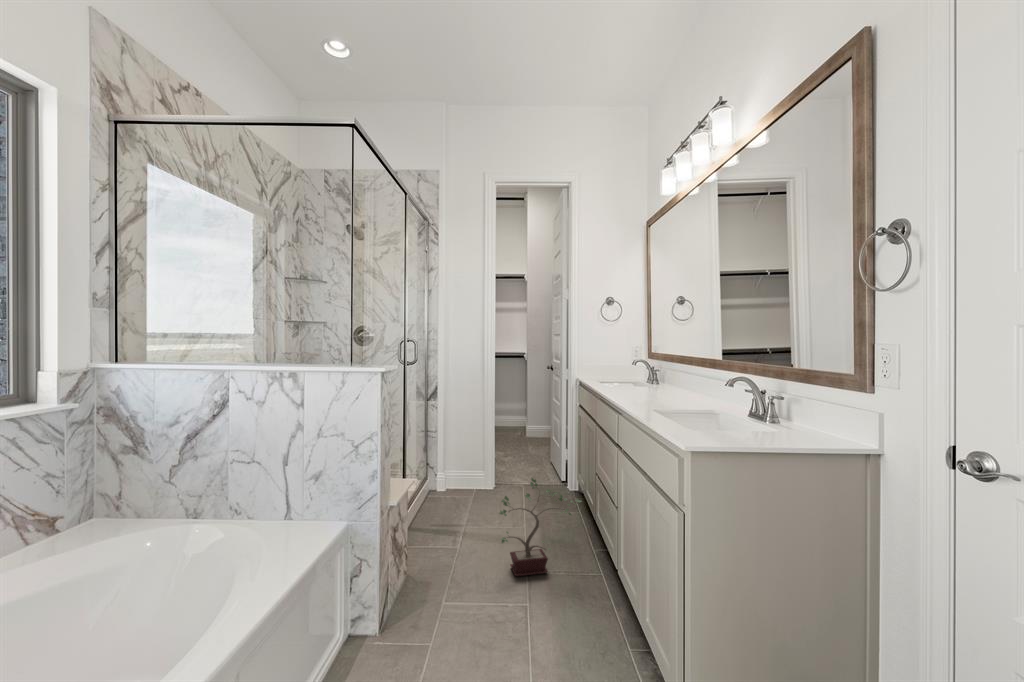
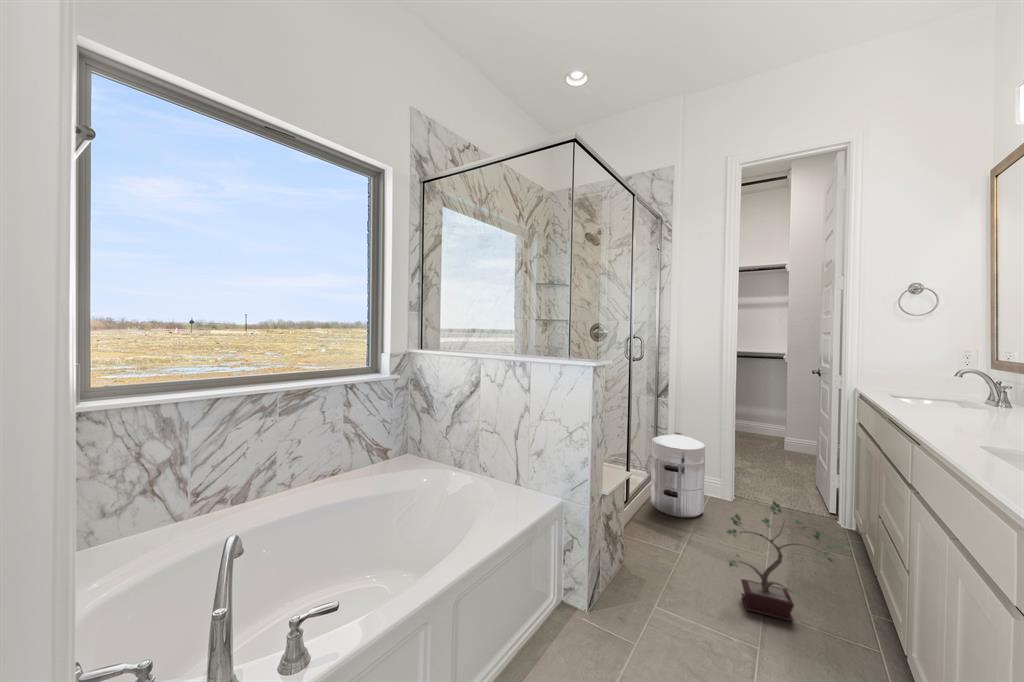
waste bin: none [424,434,473,517] -> present [651,433,705,518]

